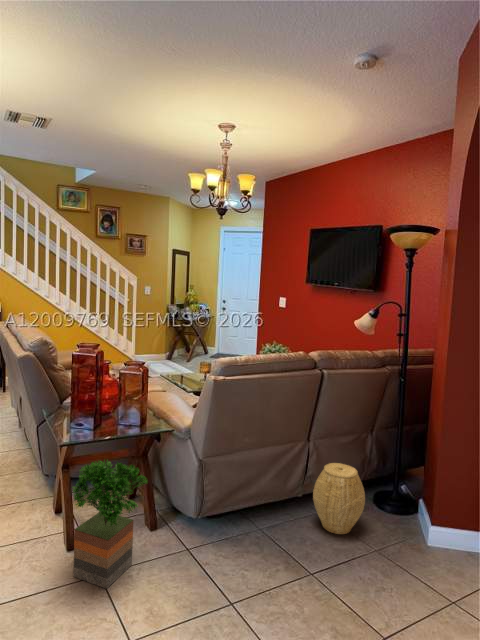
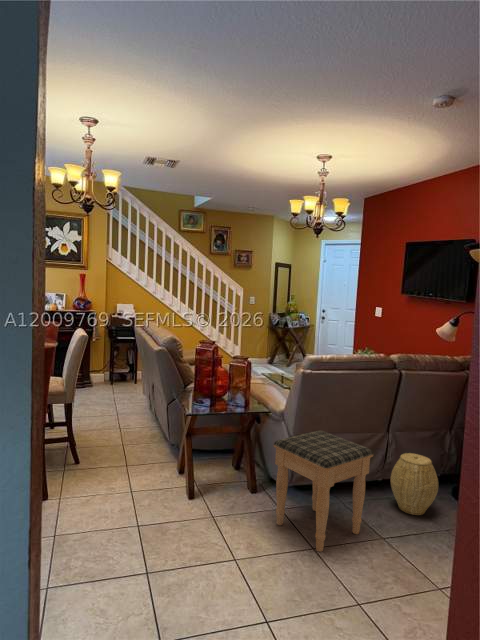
footstool: none [178,449,300,609] -> present [274,431,373,552]
potted tree: present [73,460,147,589] -> none [194,428,251,525]

